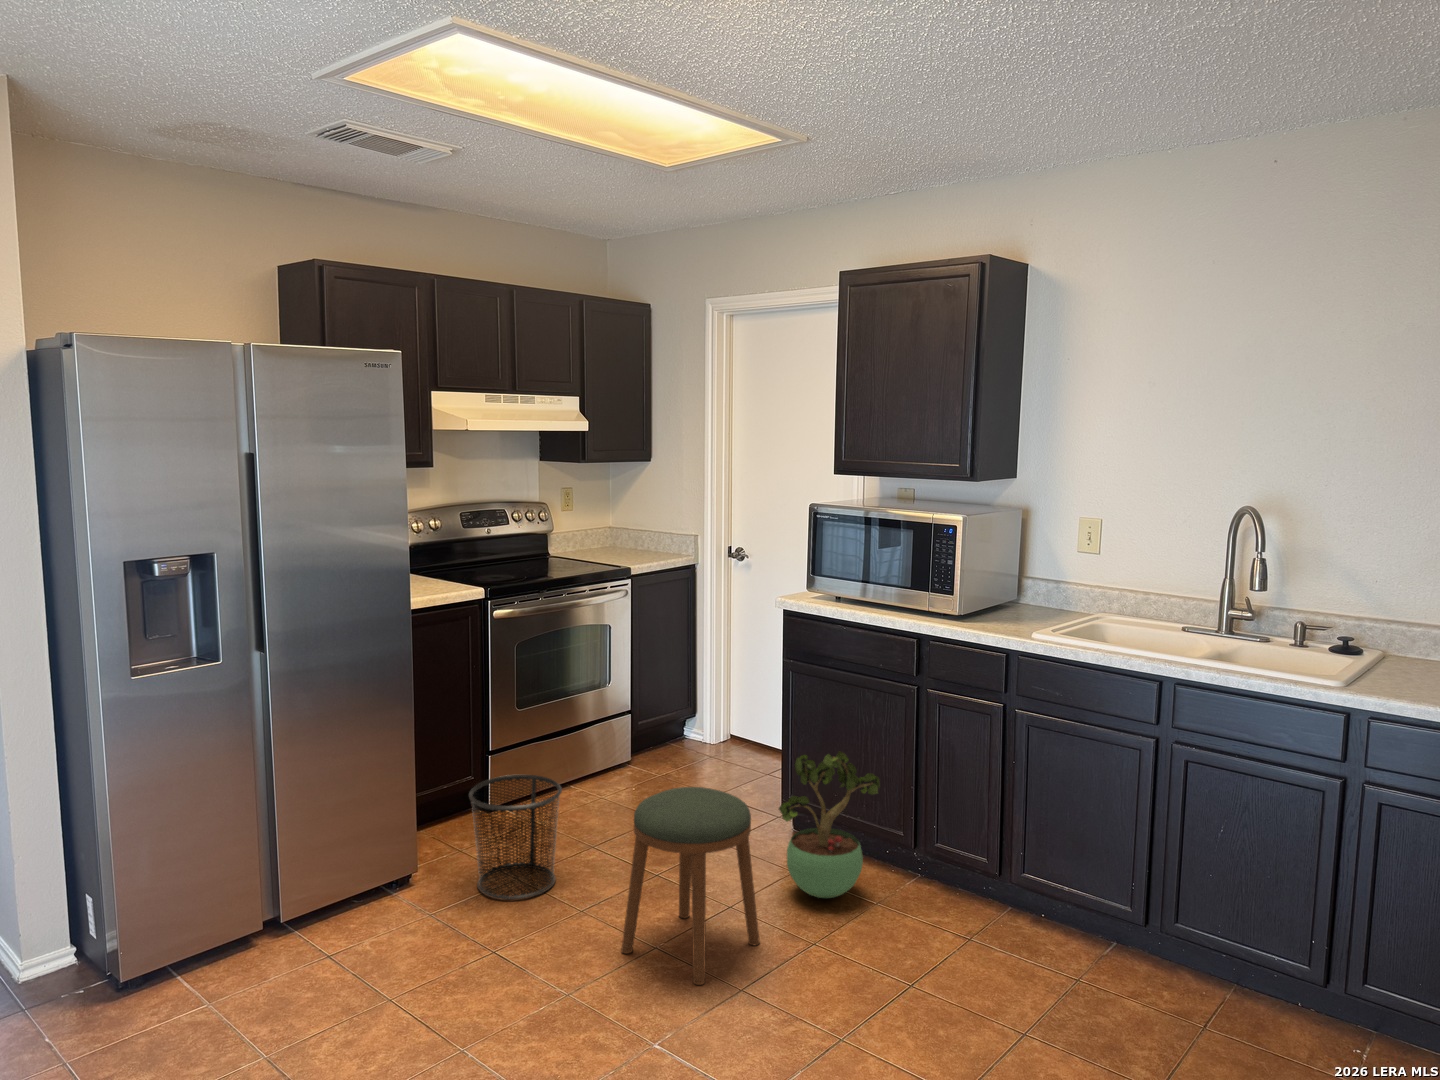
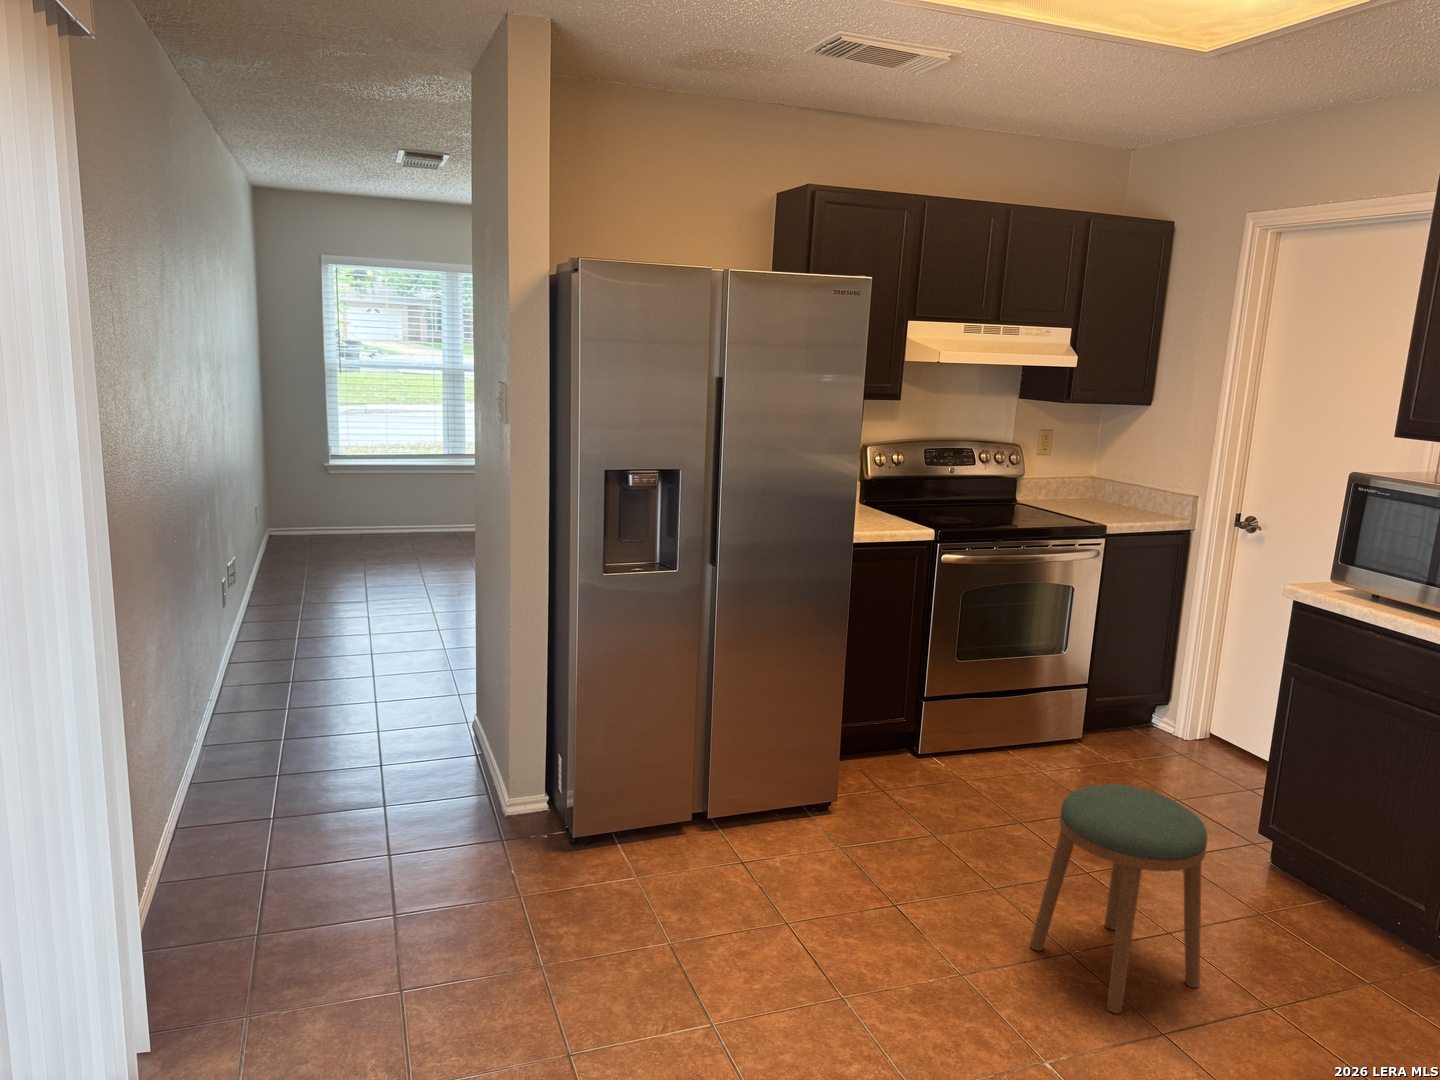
potted plant: present [779,751,880,898] -> none [1249,781,1401,960]
waste bin: present [469,775,562,900] -> none [892,727,991,858]

